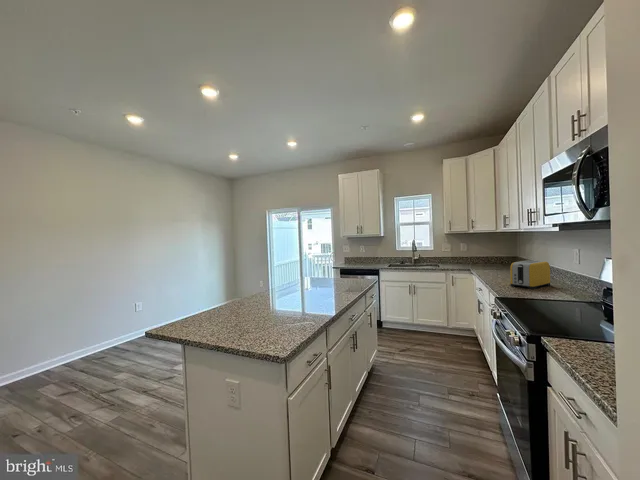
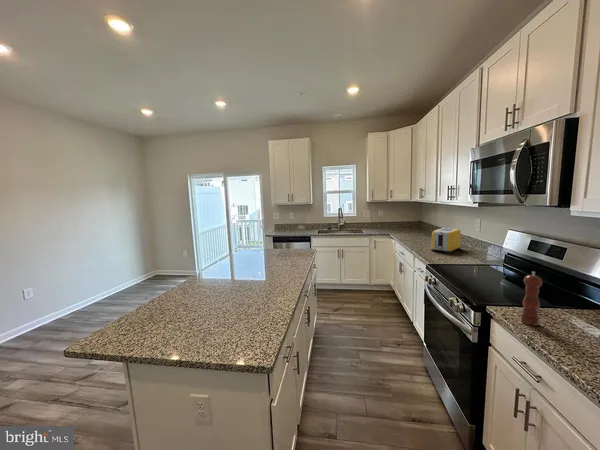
pepper mill: none [571,295,592,358] -> present [521,272,542,326]

